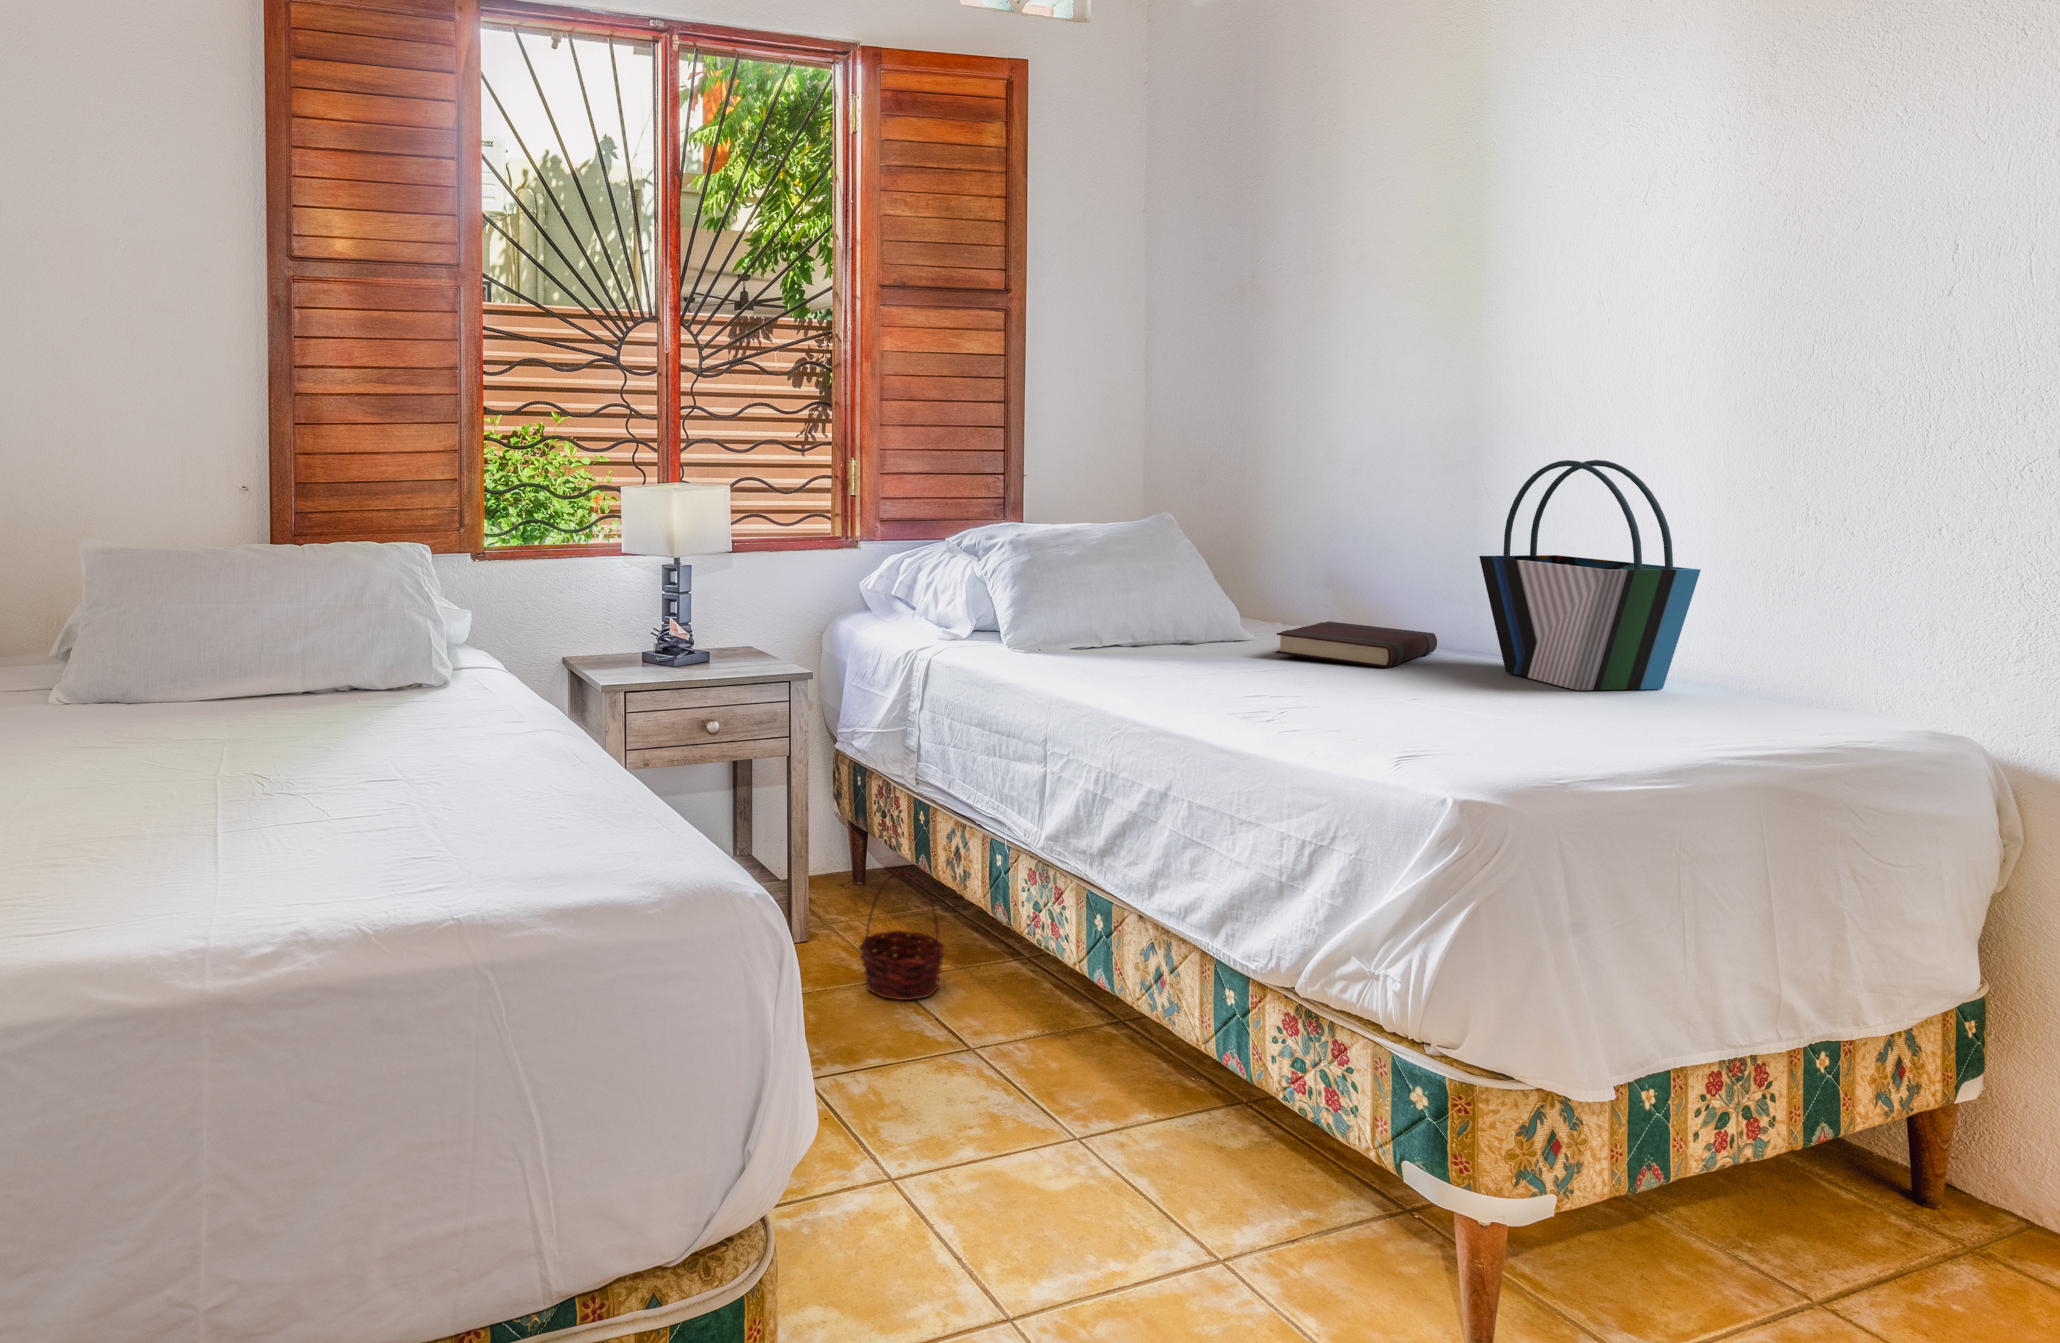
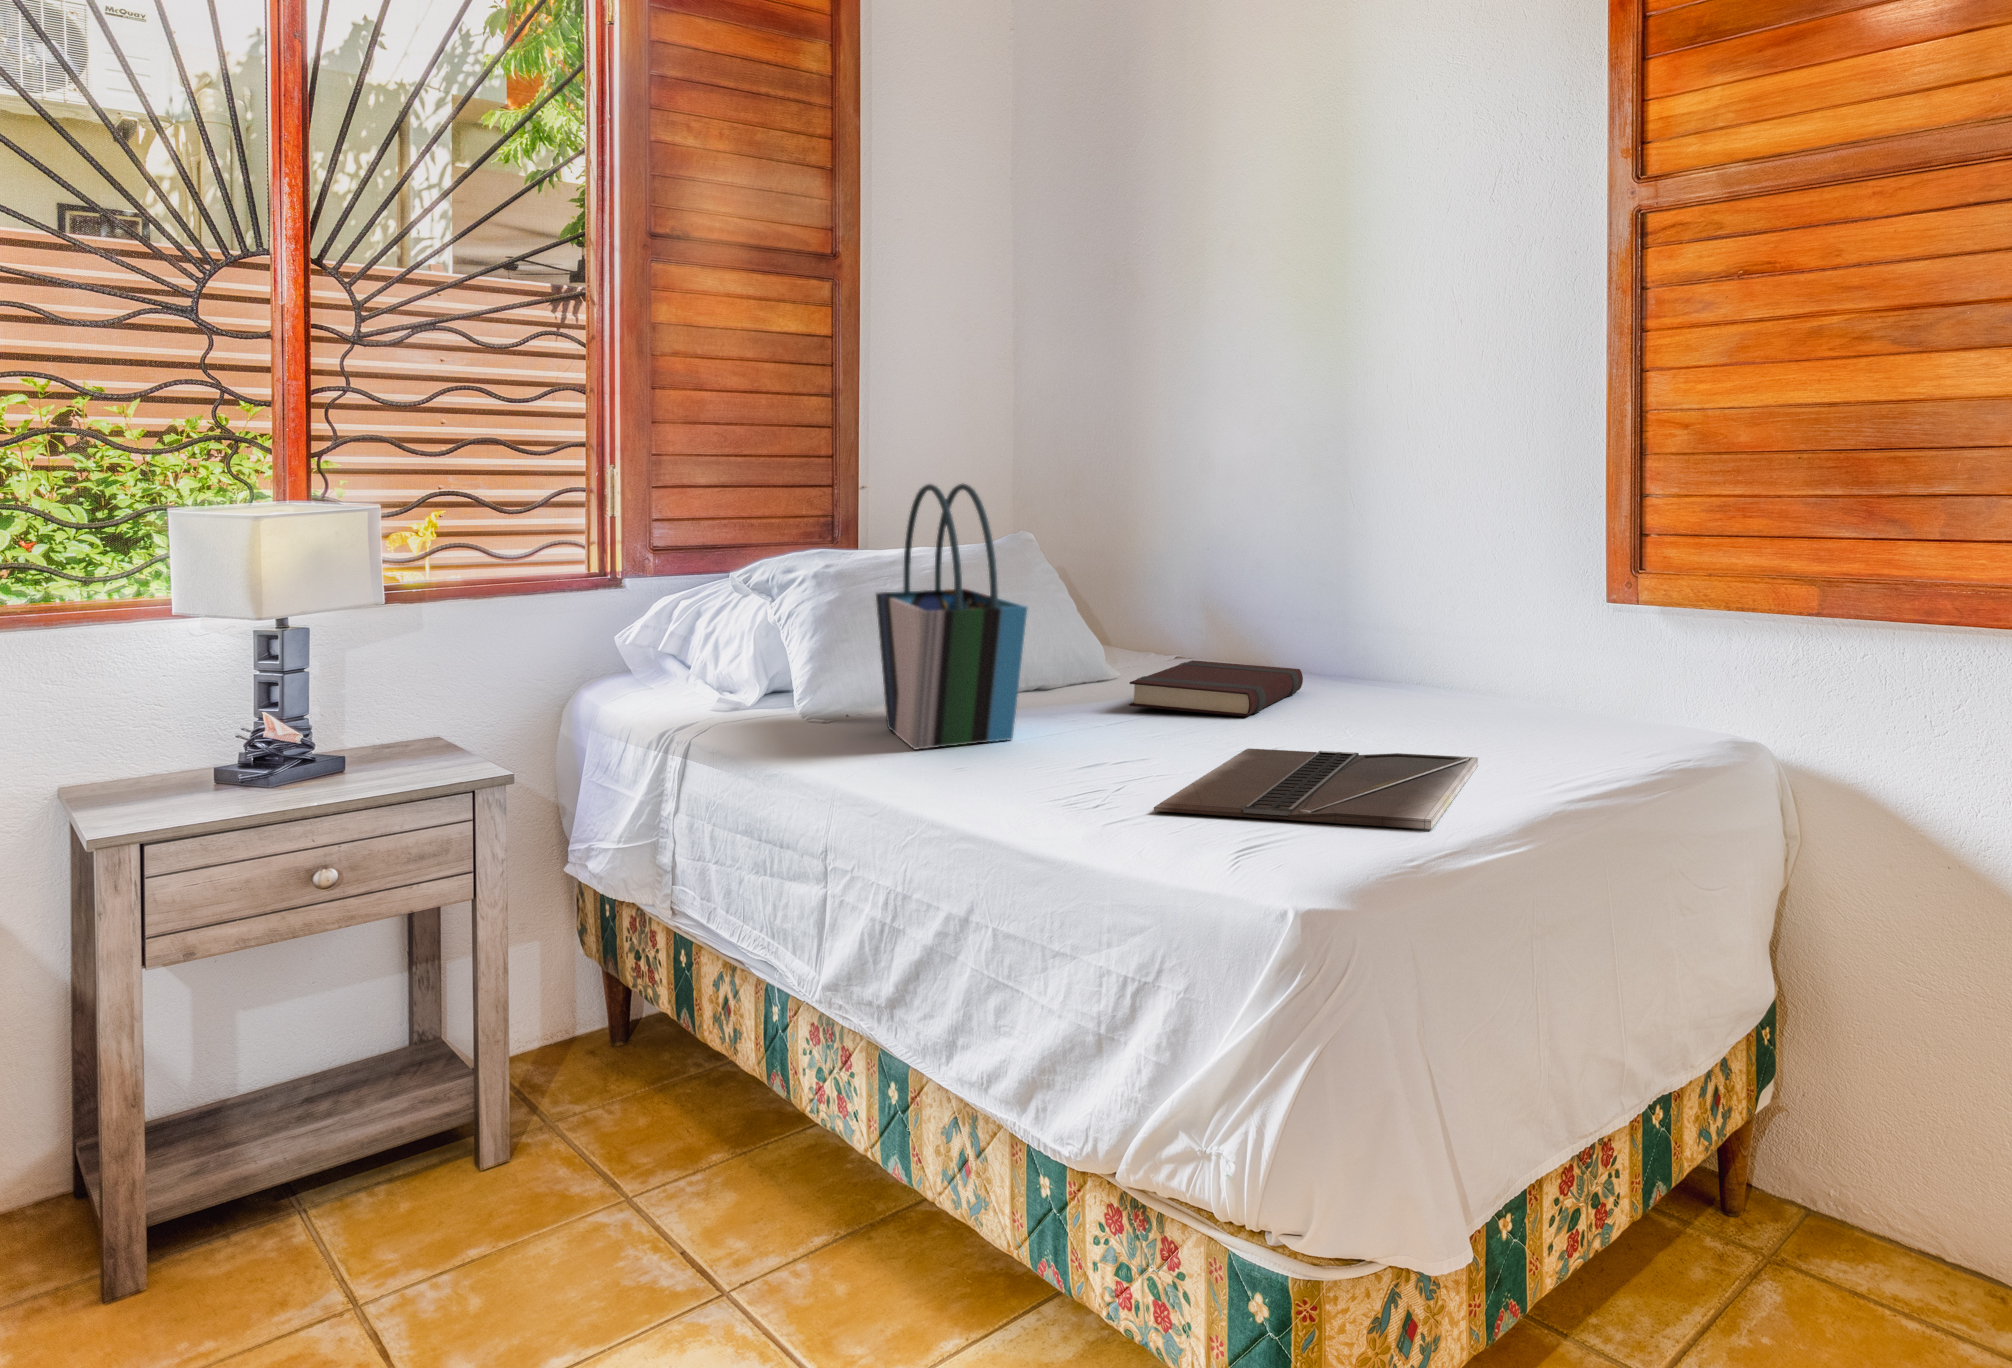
tote bag: present [1479,460,1701,690] -> present [876,484,1027,749]
laptop: none [1319,688,1625,753] -> present [1154,748,1478,829]
basket: present [859,872,945,1000] -> none [570,1046,705,1235]

